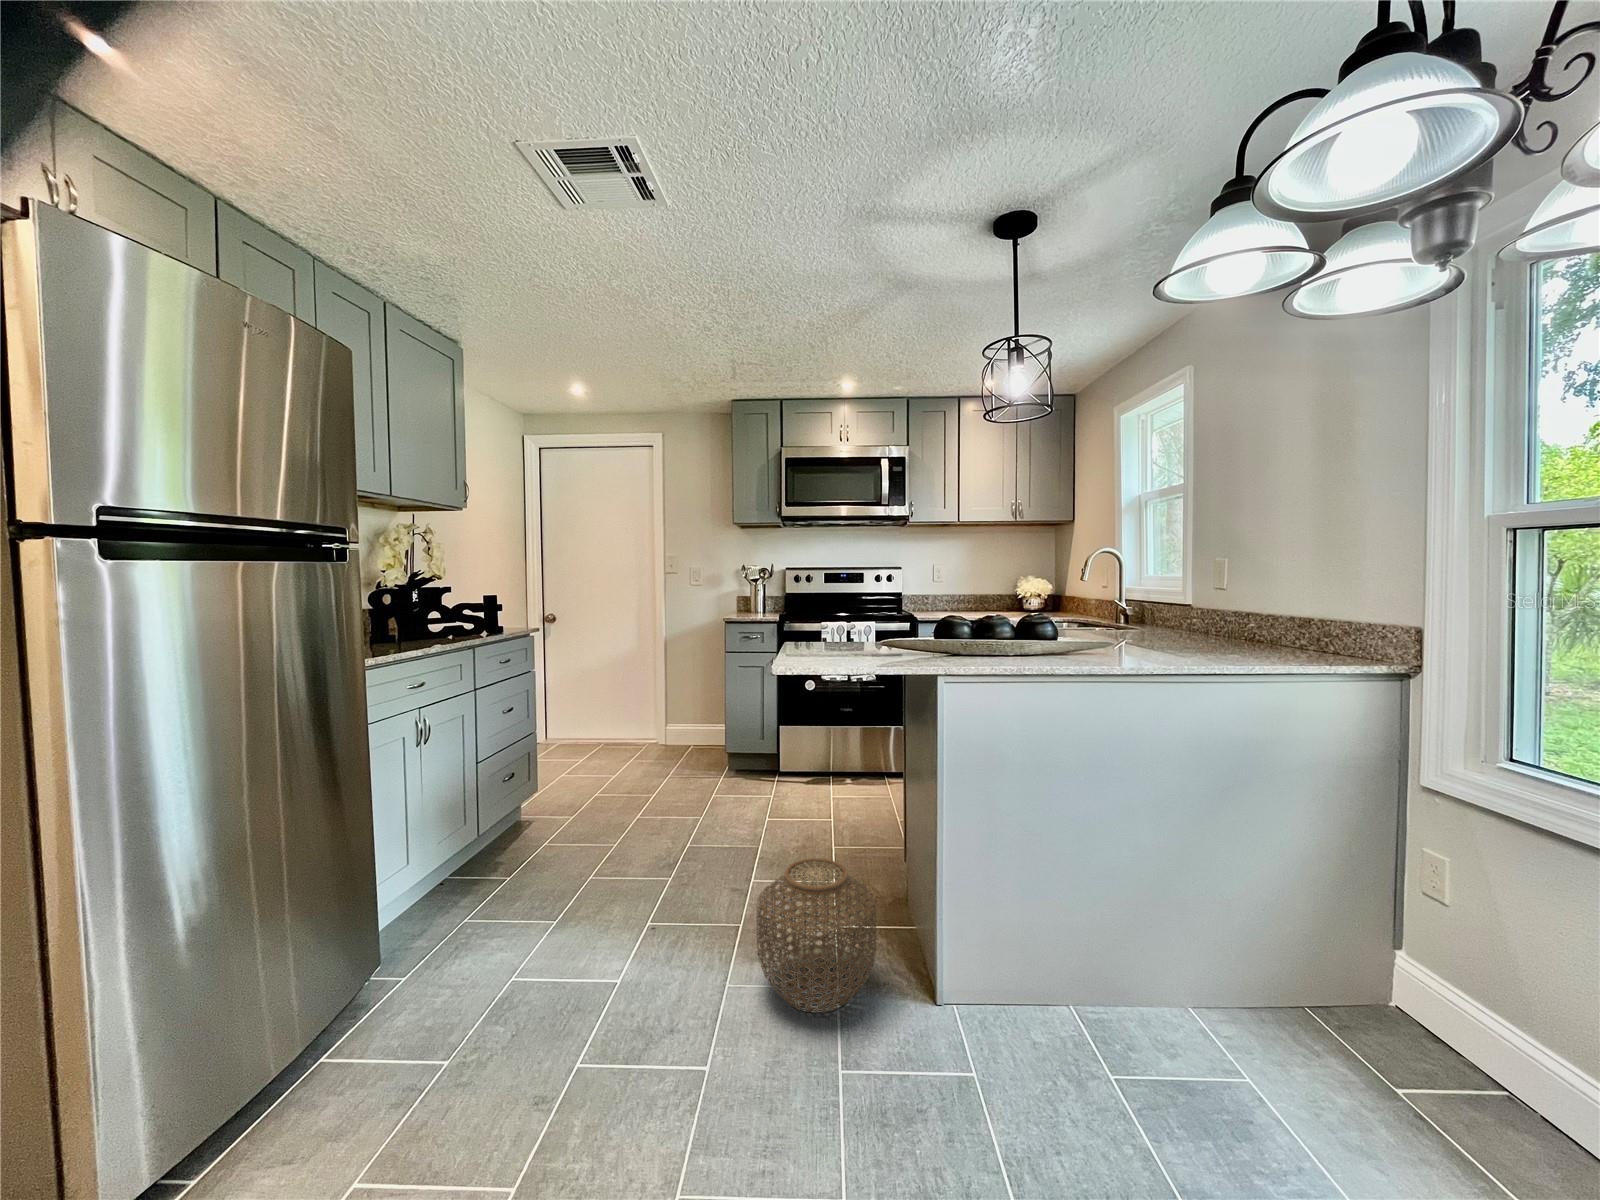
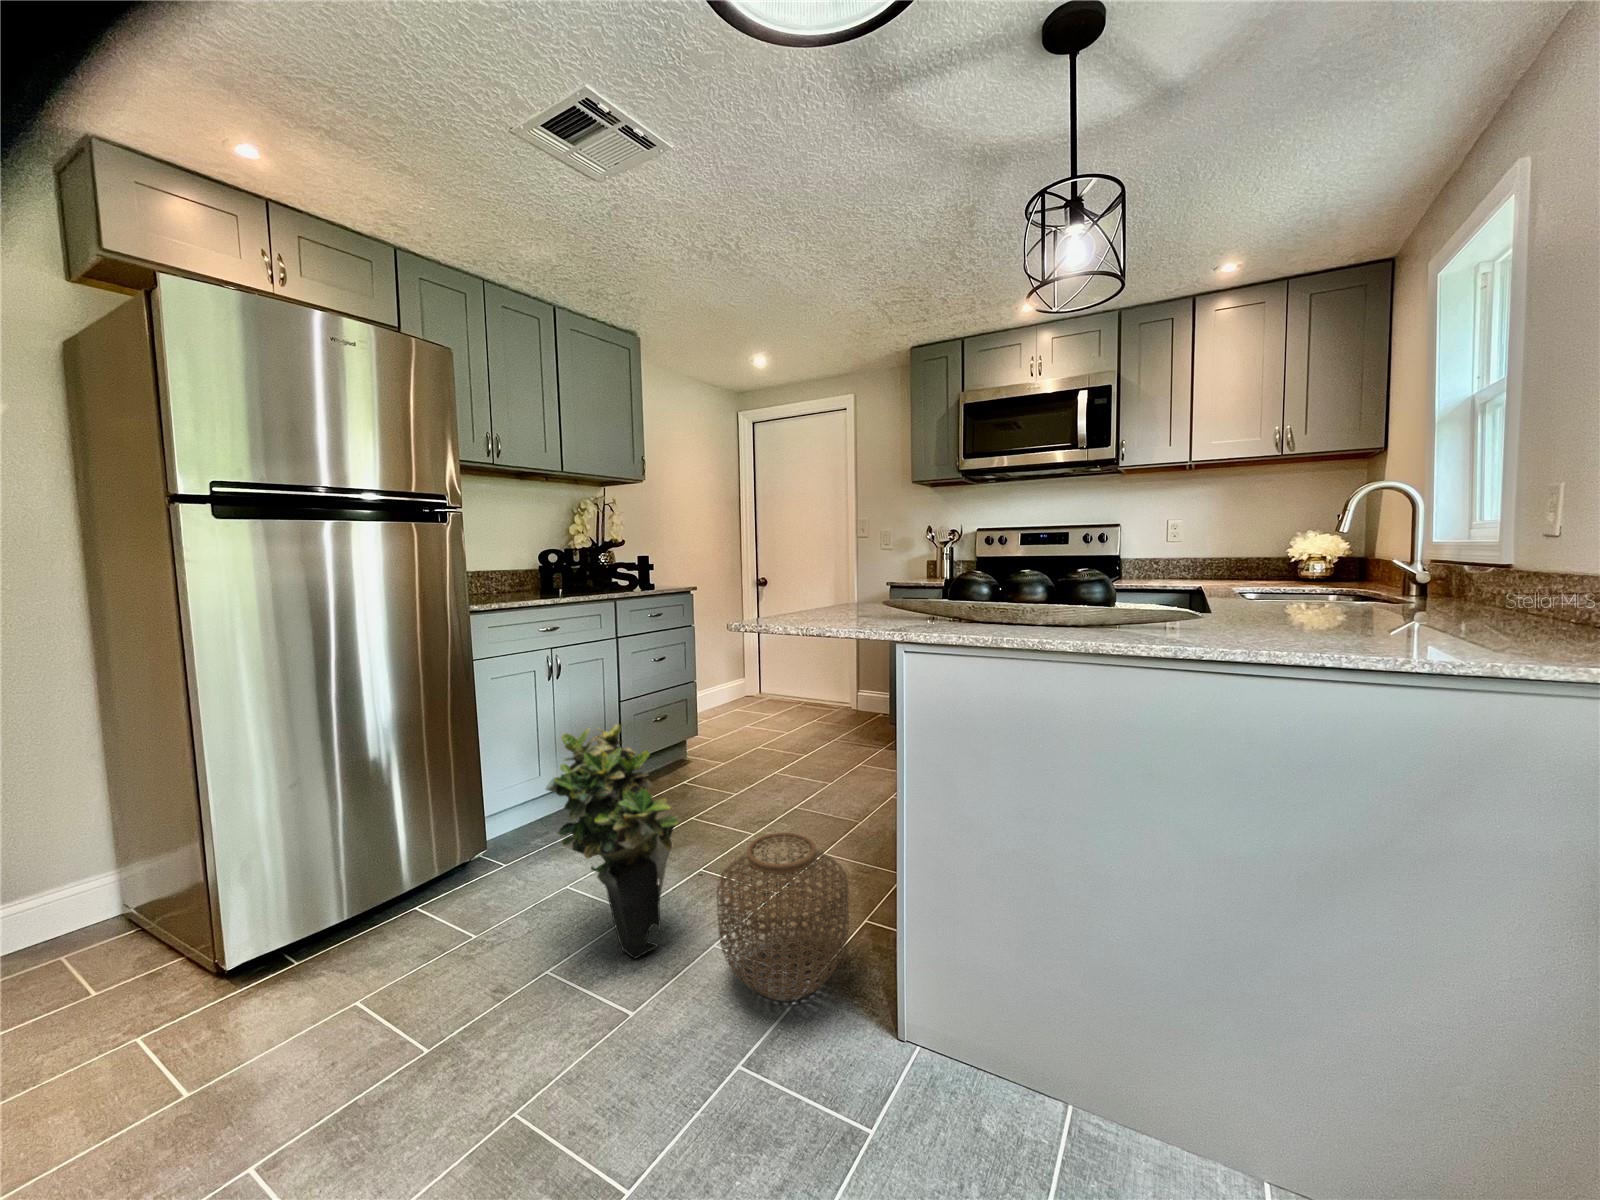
potted plant: none [552,782,696,1026] -> present [546,724,678,959]

